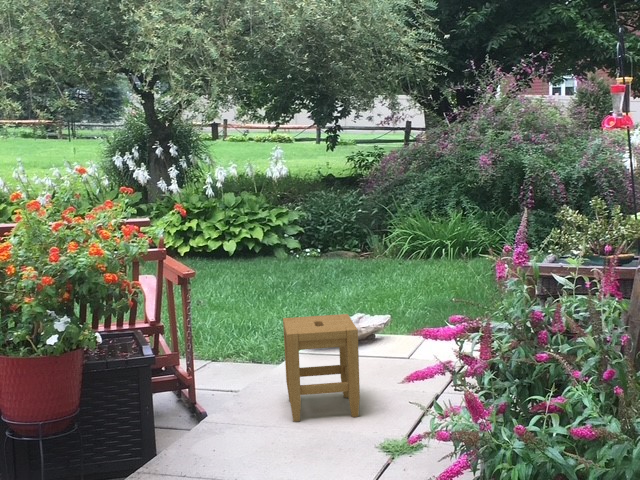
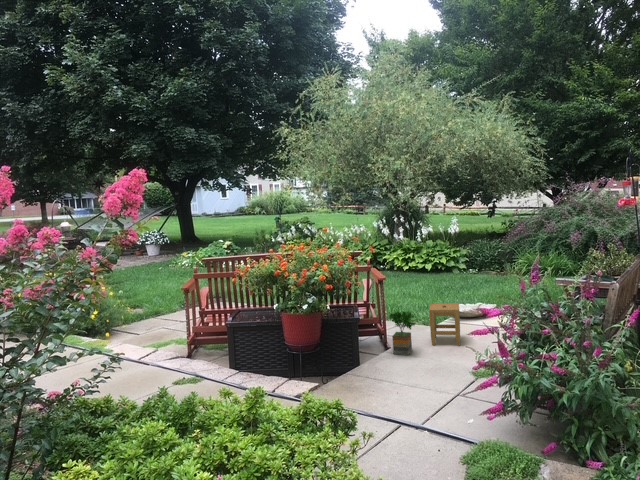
potted tree: none [186,340,262,458] -> present [389,311,415,355]

